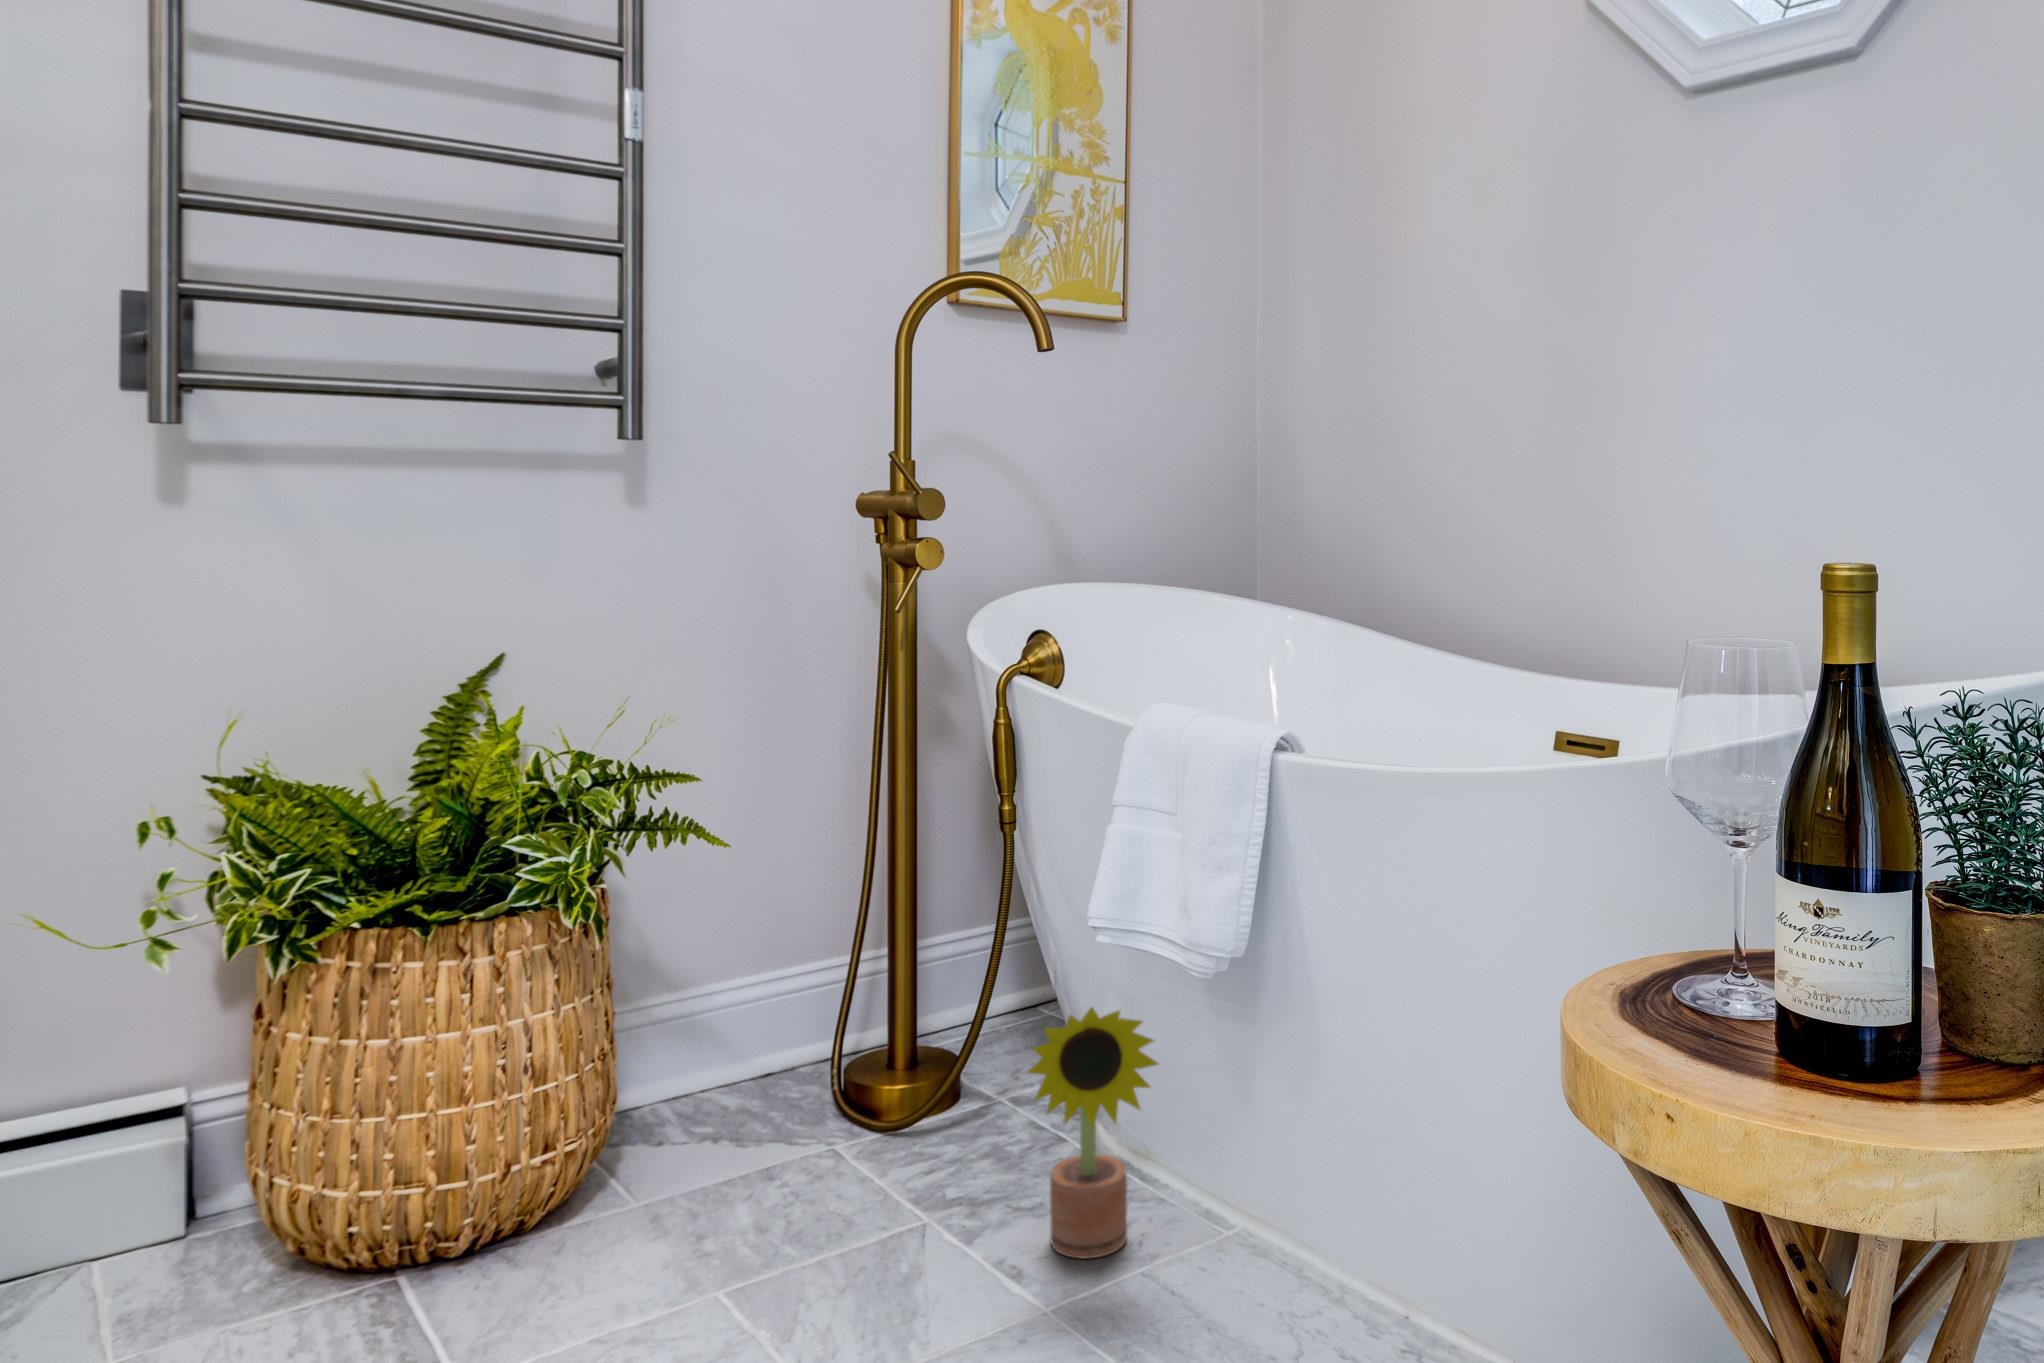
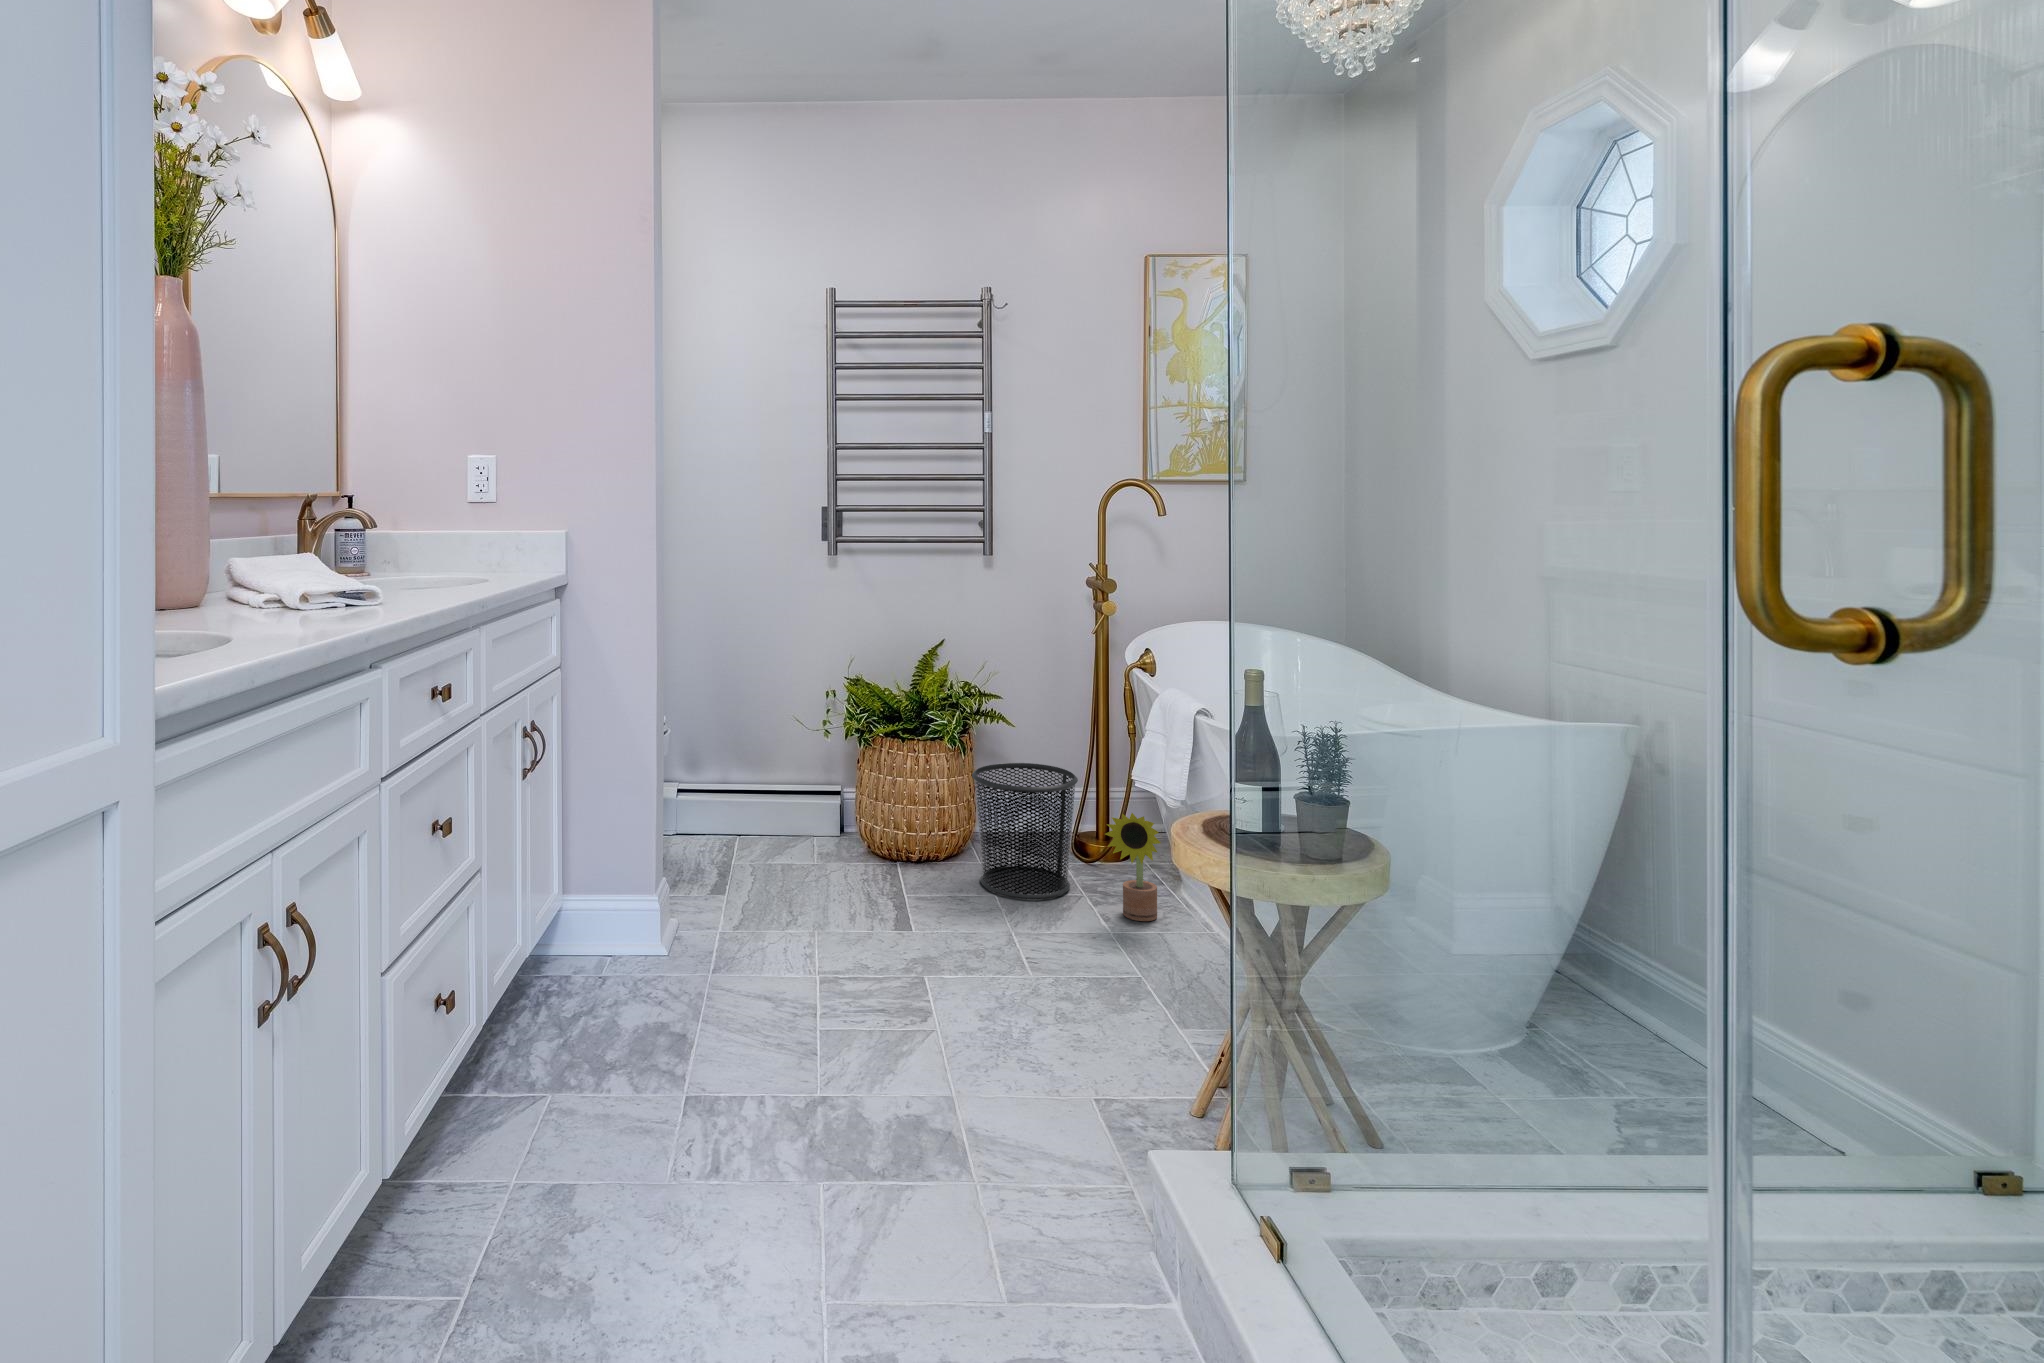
waste bin: none [645,925,919,1293] -> present [972,763,1078,899]

